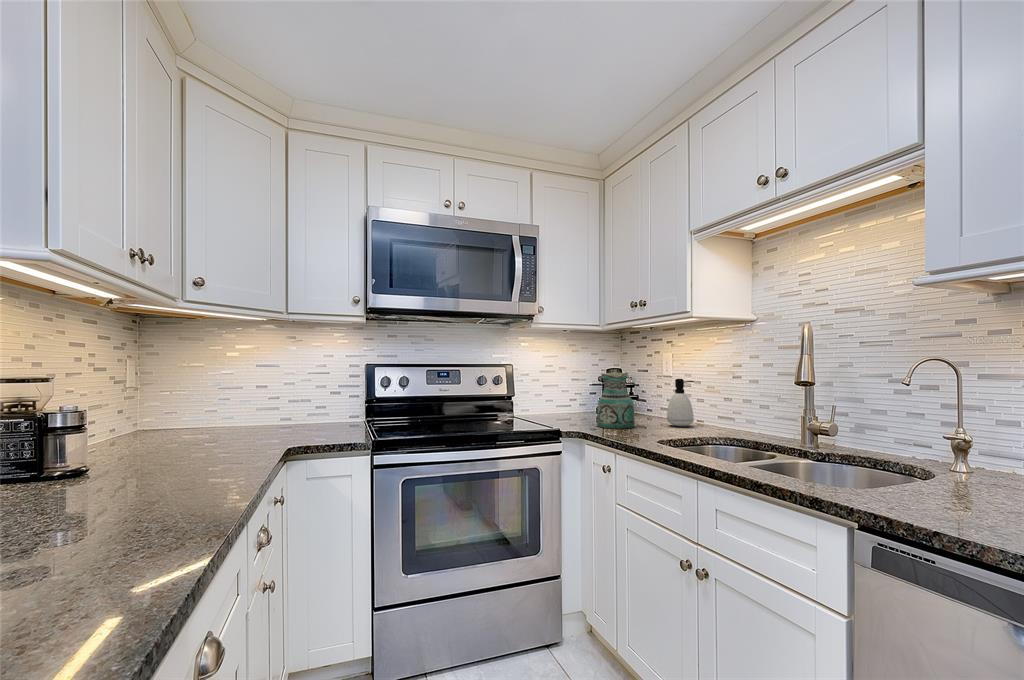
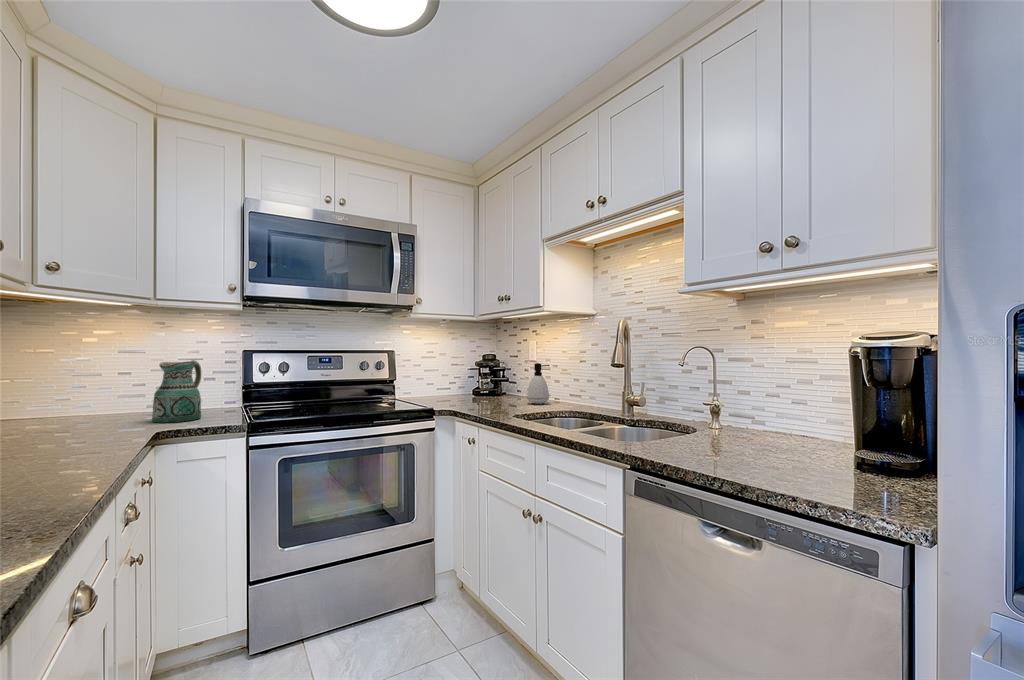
ceramic pitcher: present [597,372,635,429] -> present [152,360,201,423]

